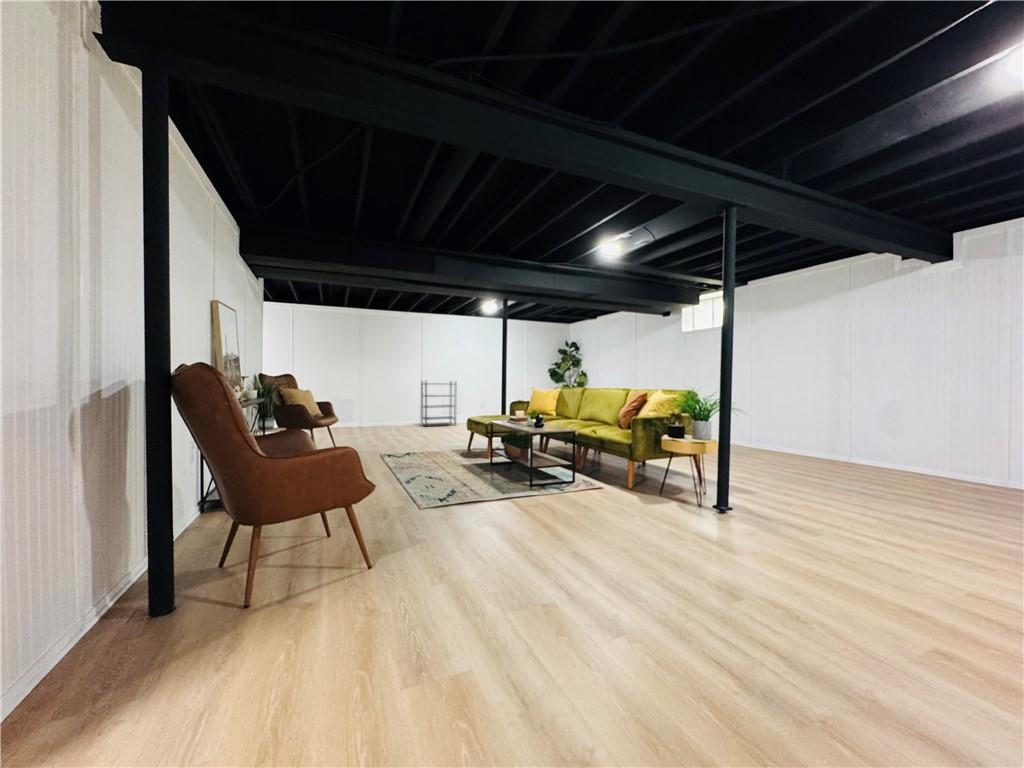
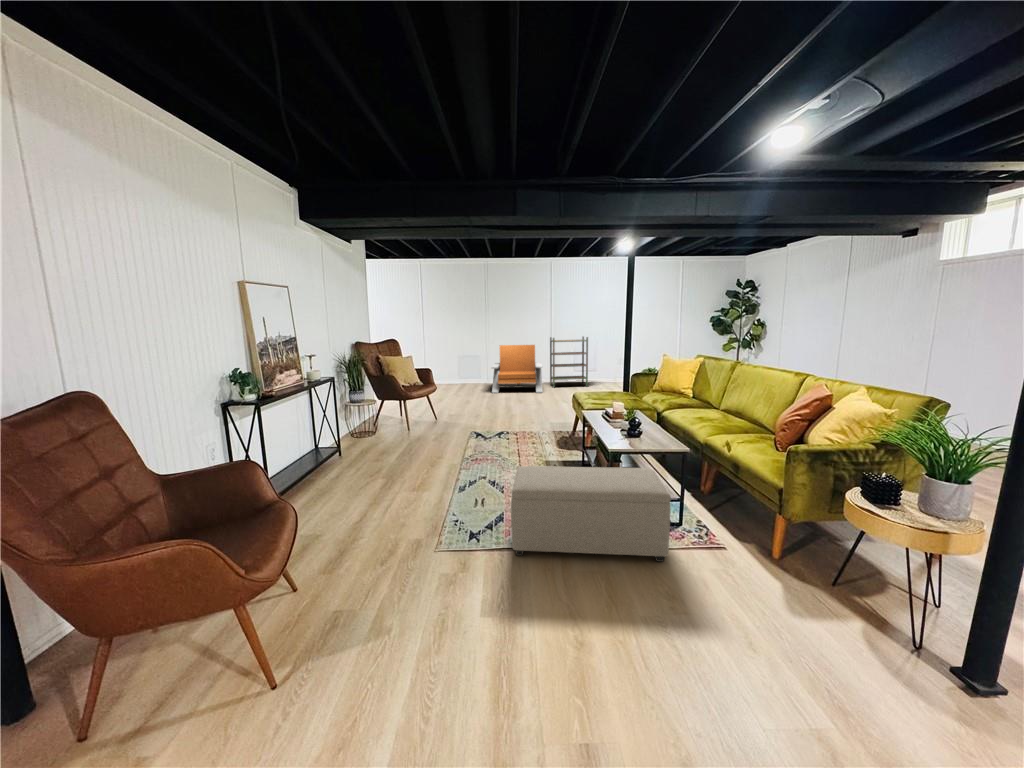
lounge chair: none [366,387,418,432] -> present [491,345,542,393]
ottoman: none [468,442,577,505] -> present [511,466,671,562]

